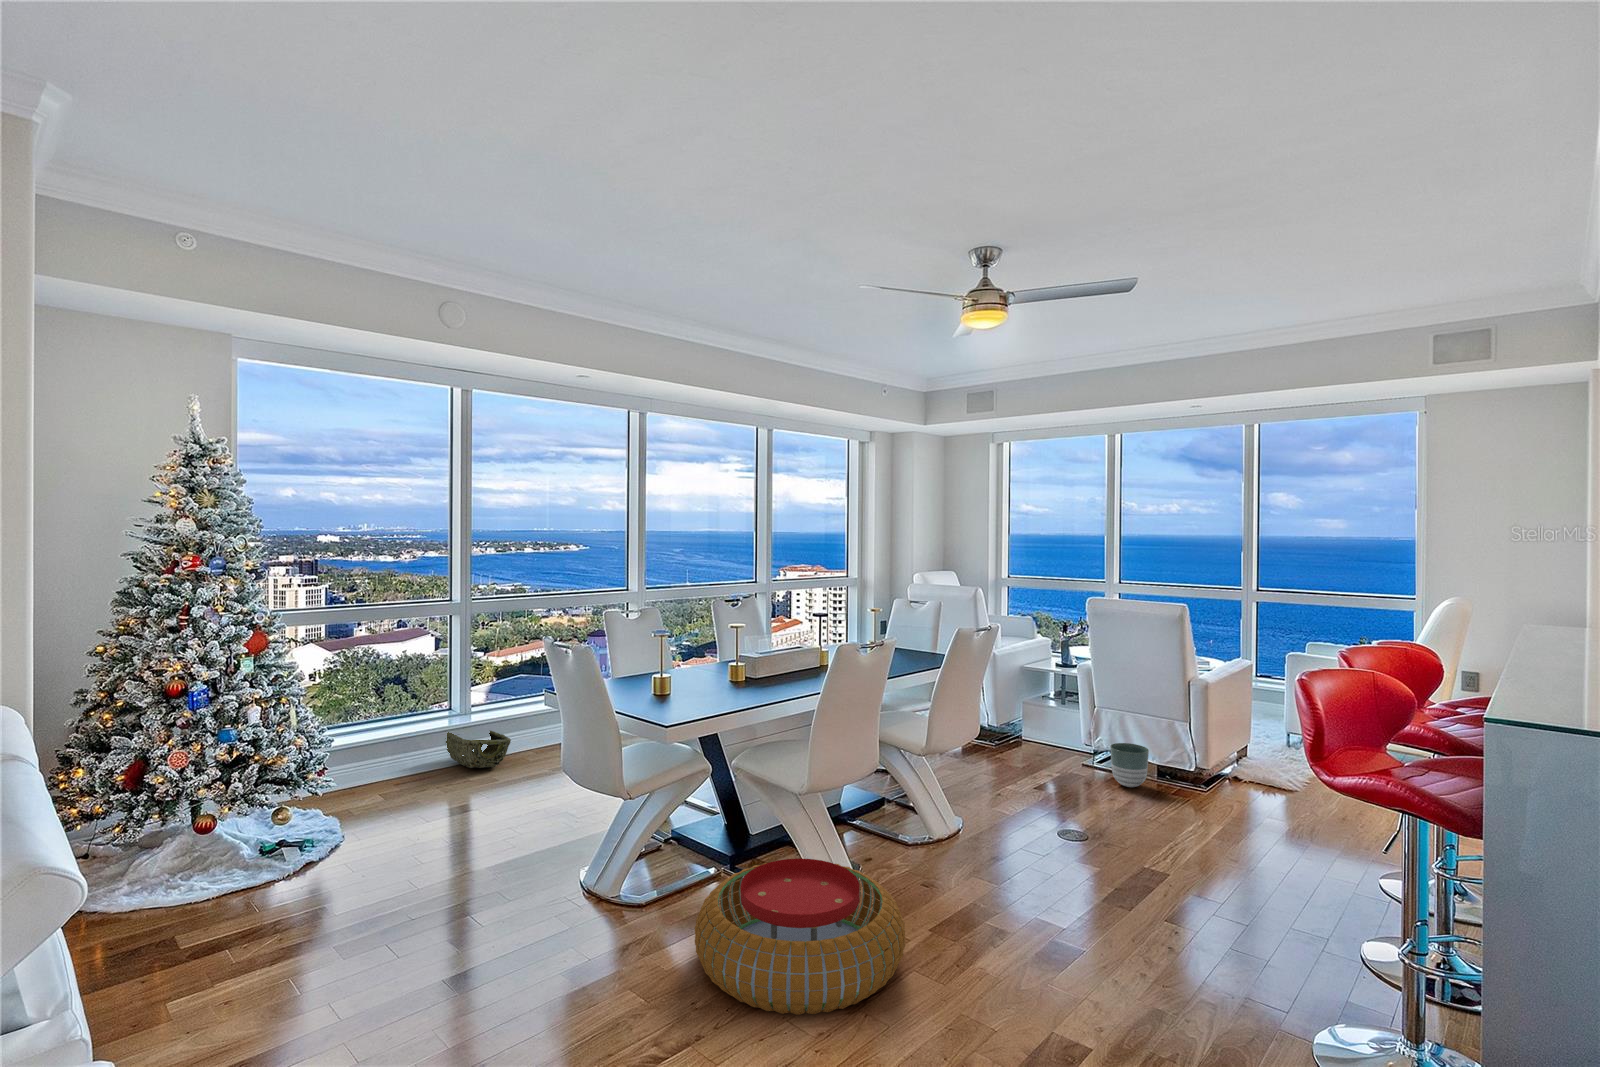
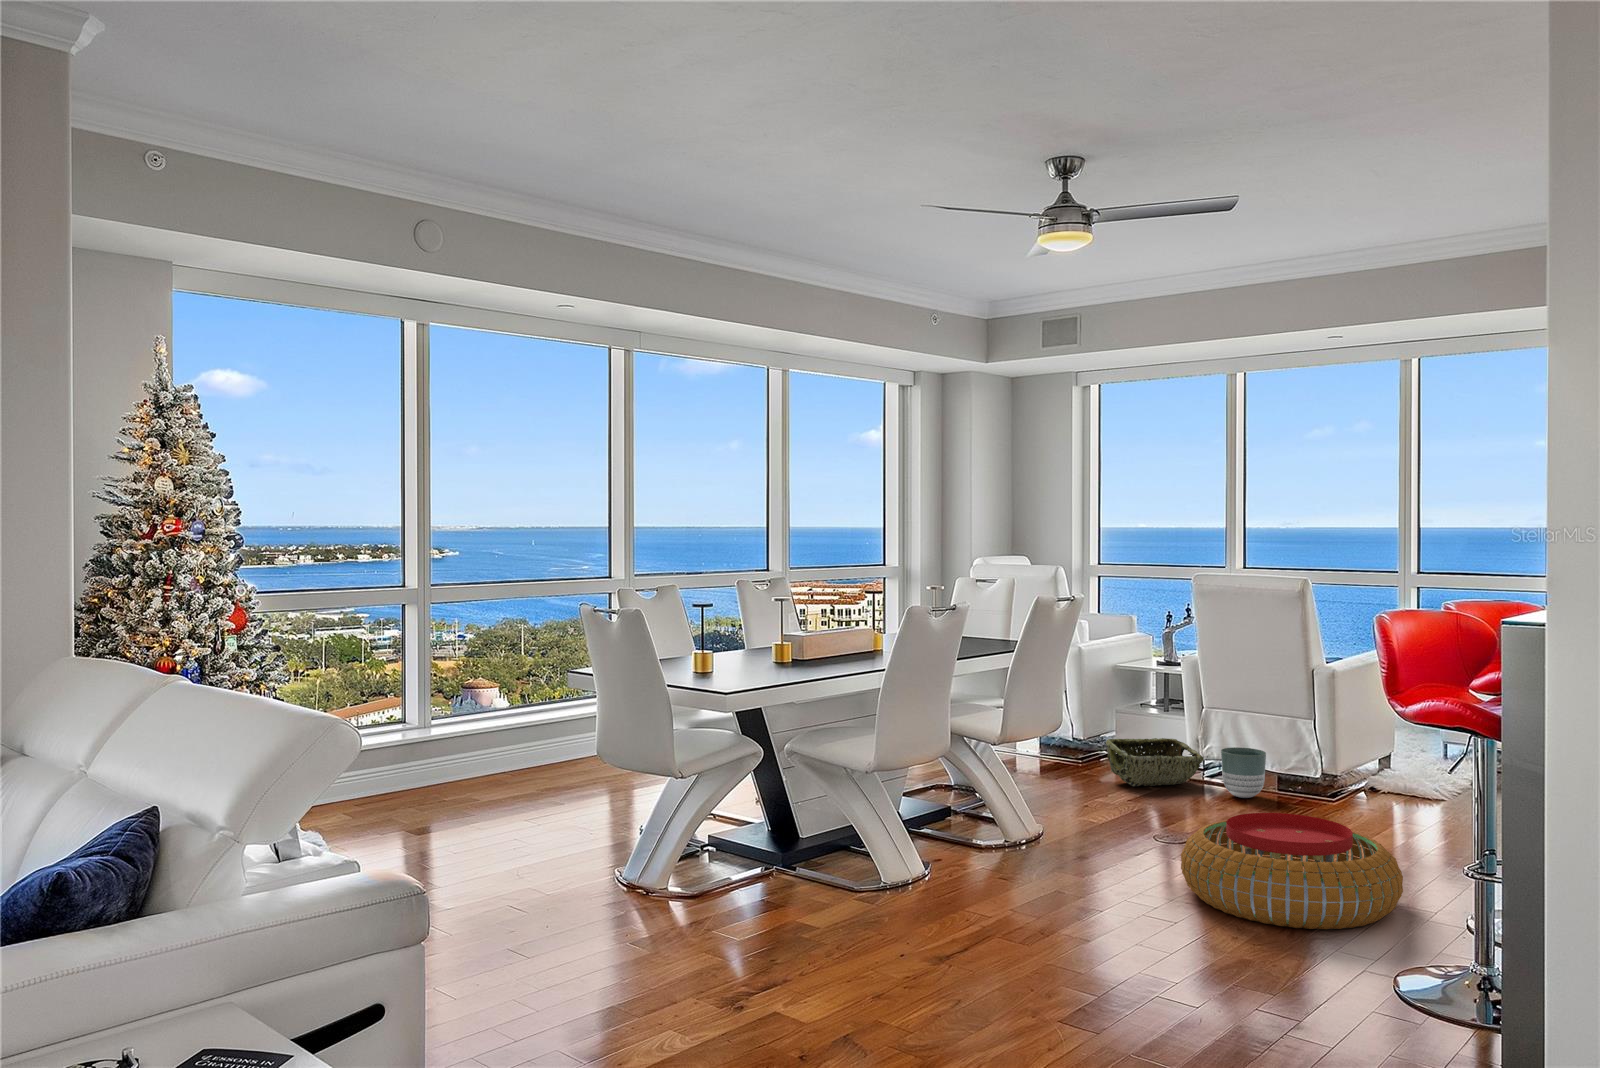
woven basket: present [446,731,511,768] -> present [1106,738,1203,786]
pouf: present [695,858,905,1015] -> present [1181,813,1403,929]

